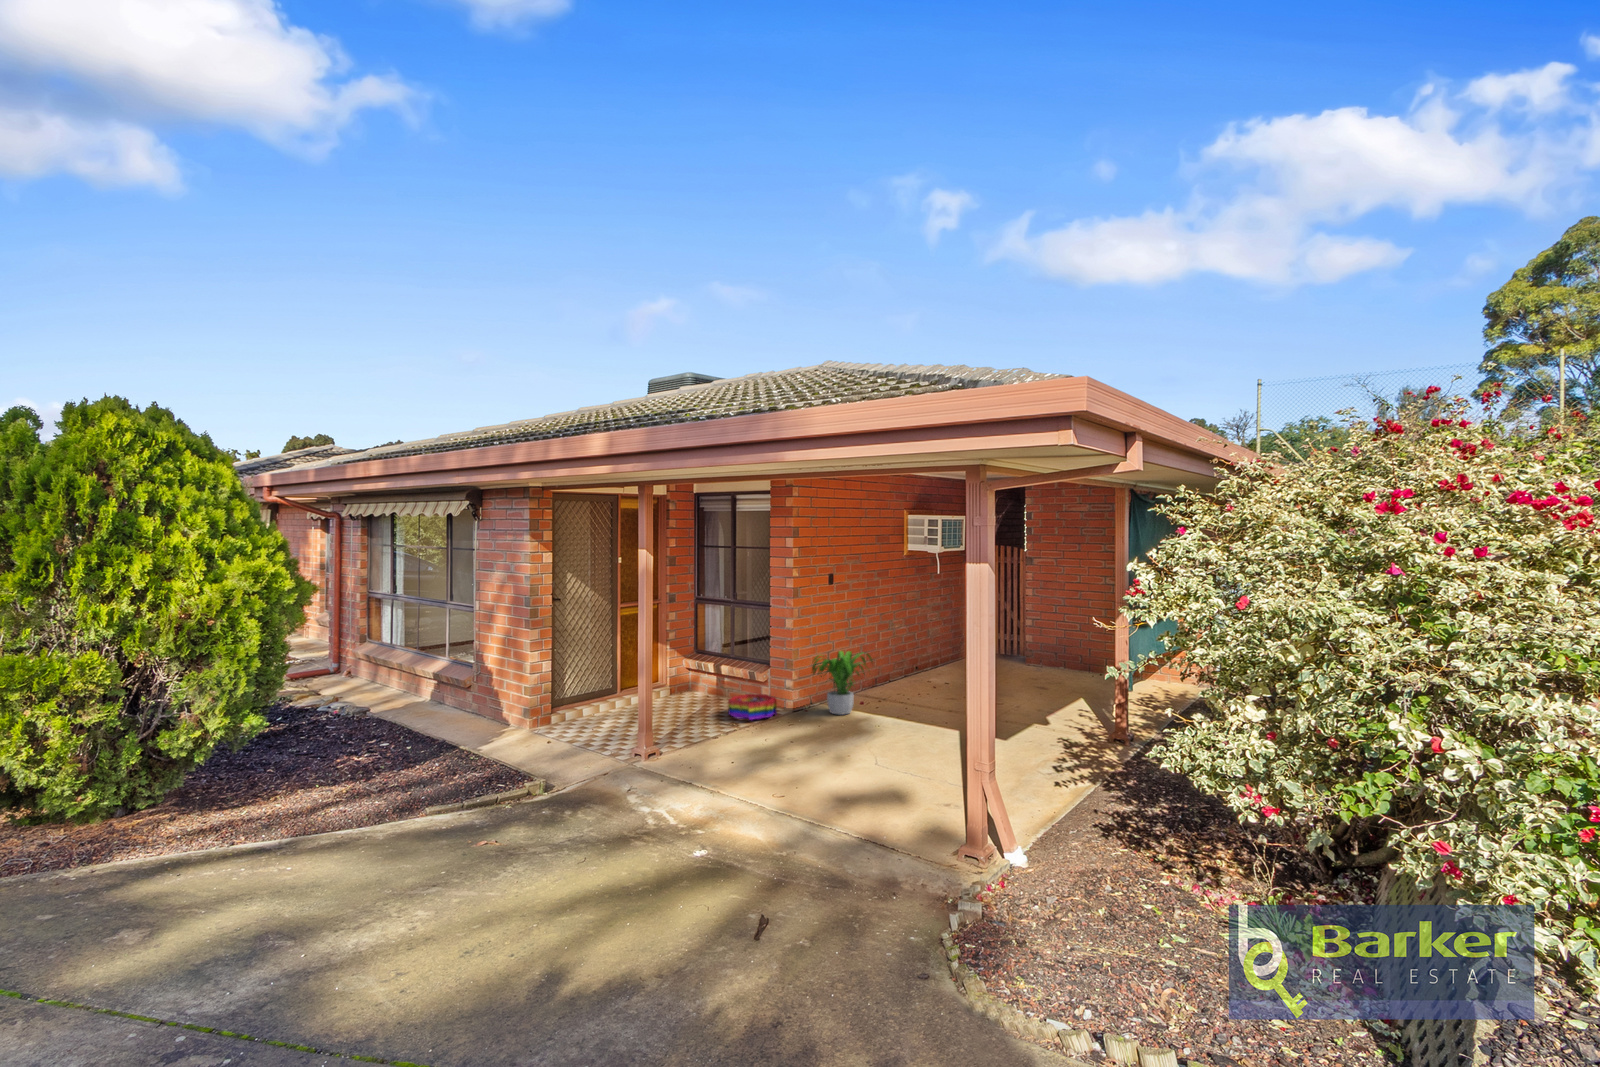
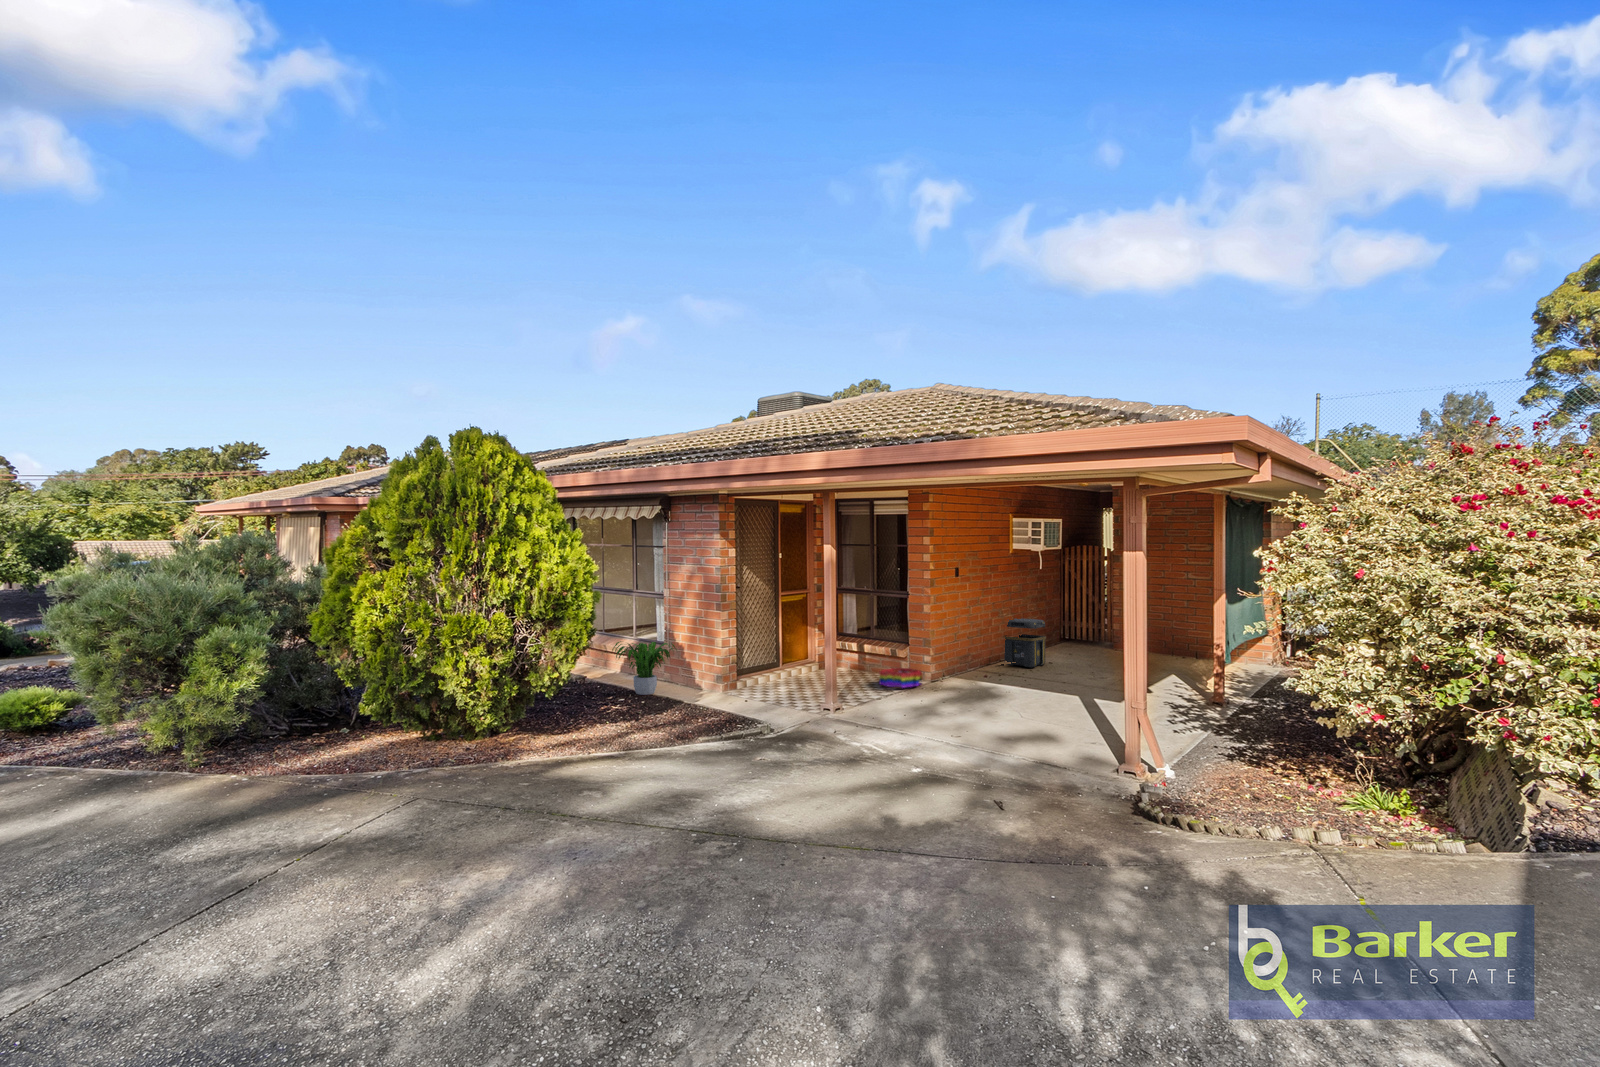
toolbox: none [888,632,936,690] -> present [1004,618,1046,668]
potted plant: present [812,651,873,715] -> present [612,641,677,695]

